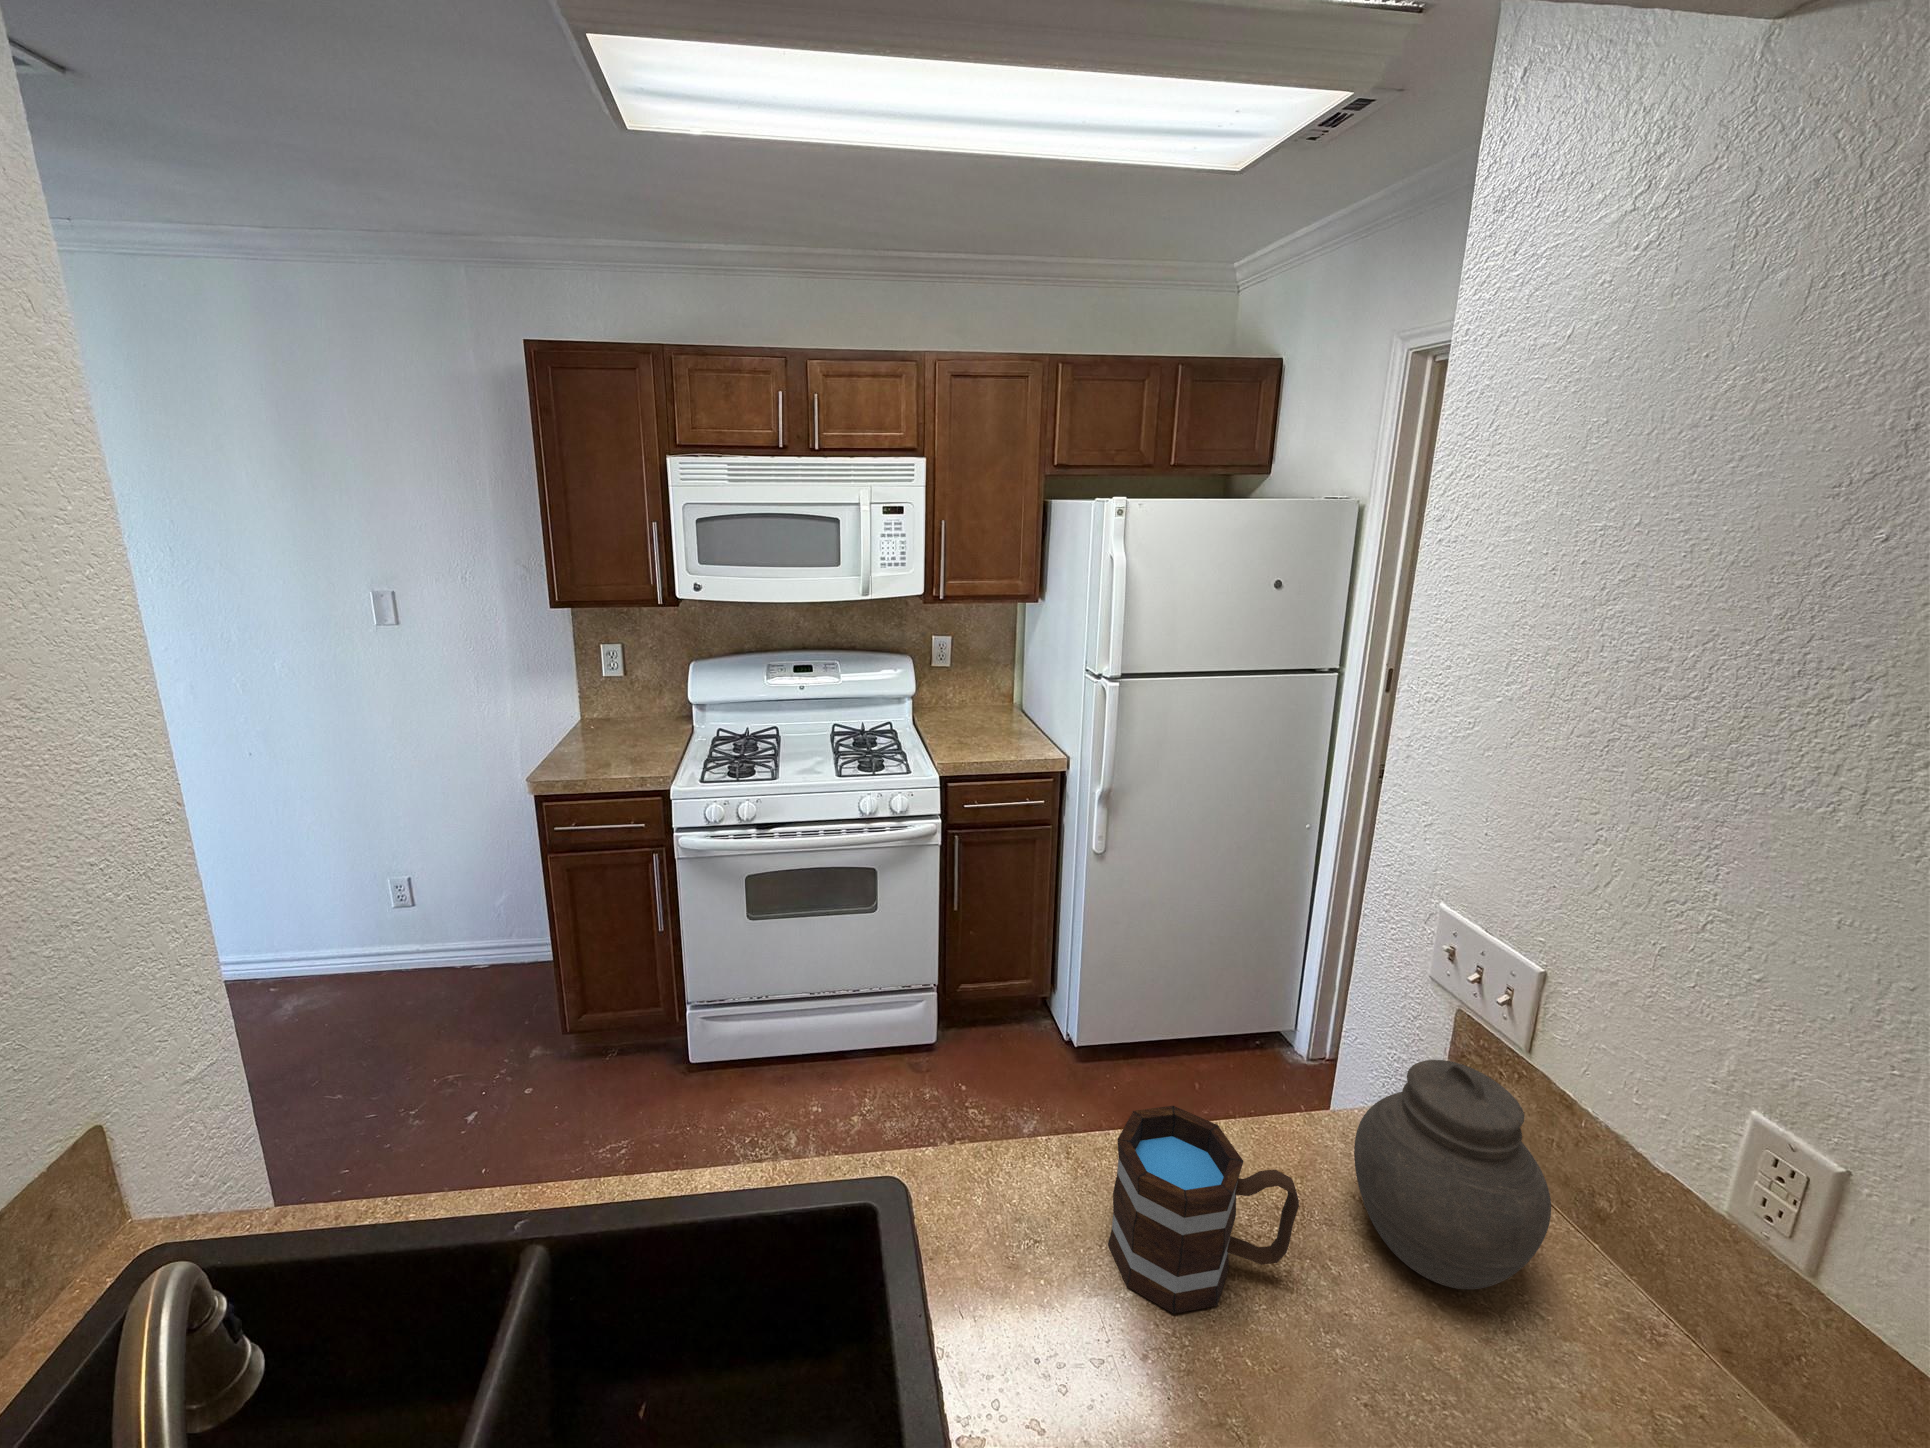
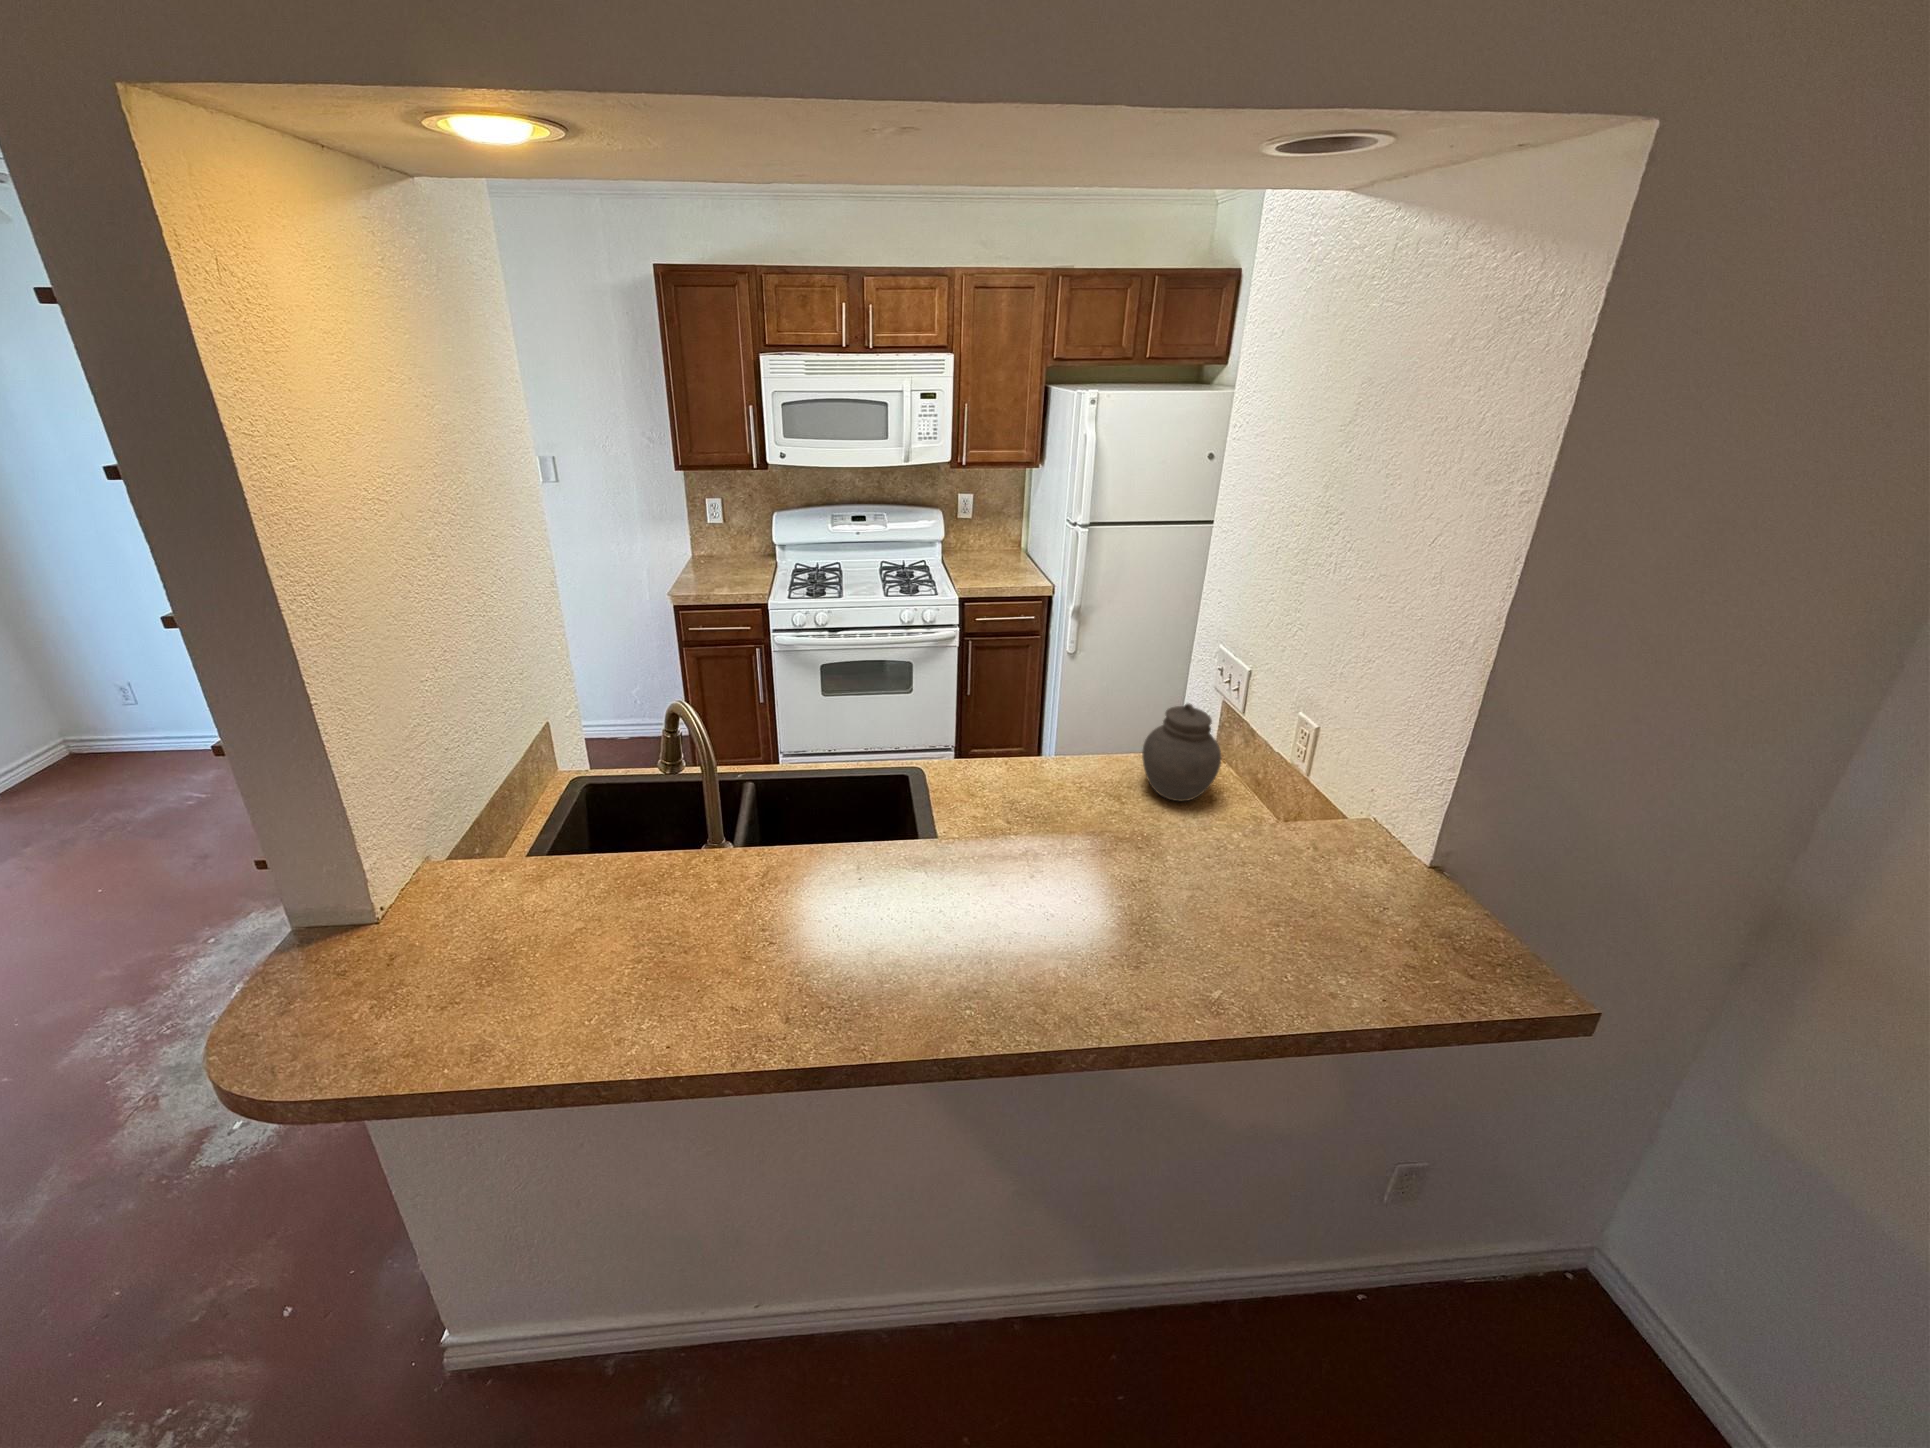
mug: present [1108,1106,1299,1314] -> none [1024,726,1107,805]

